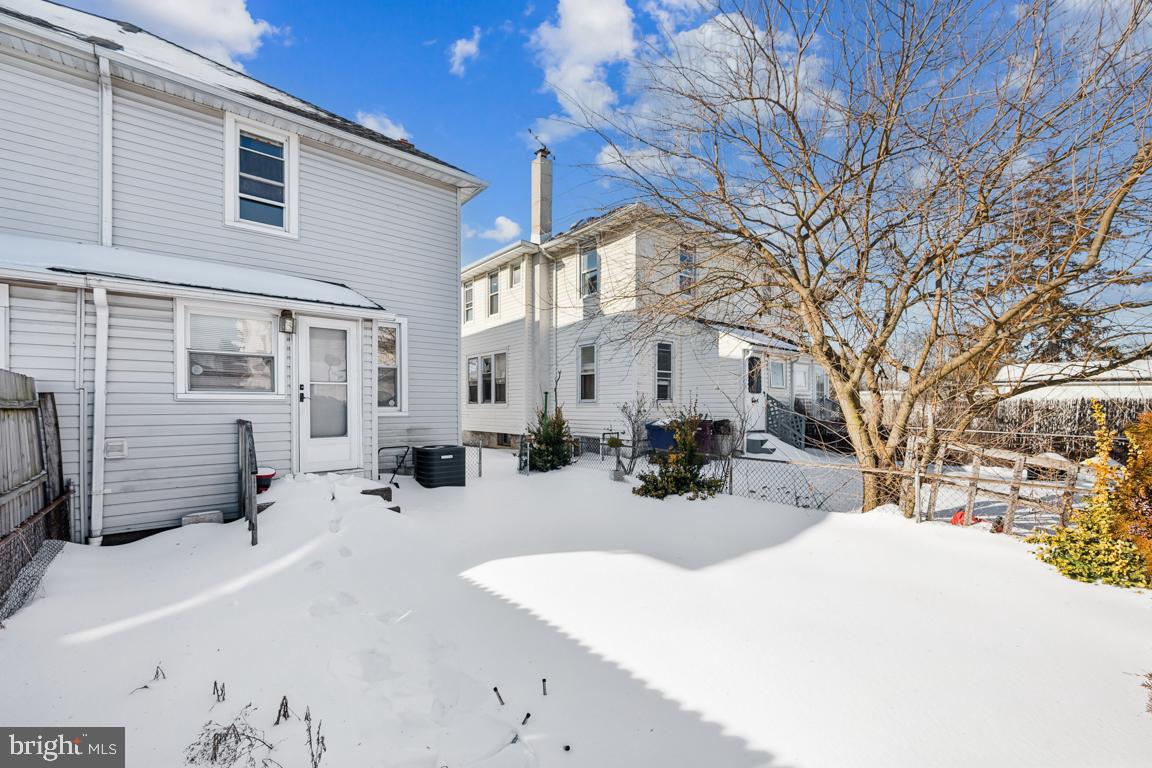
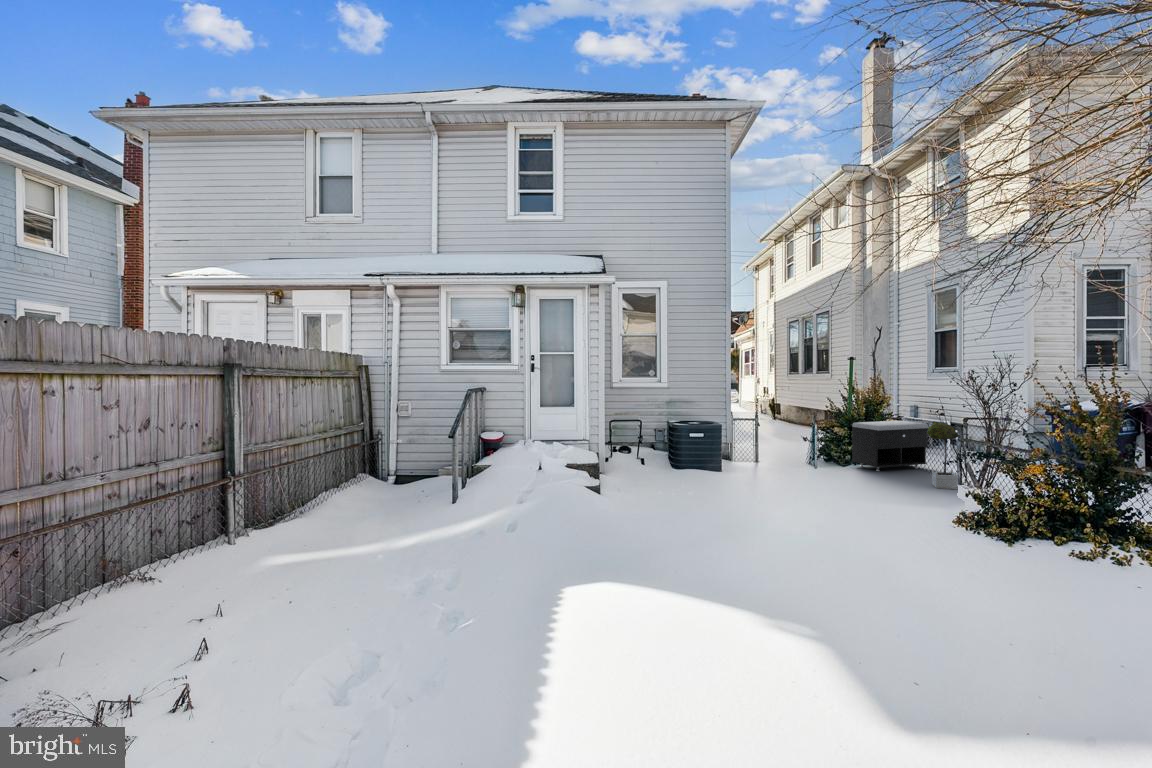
storage bench: none [551,437,595,474] -> present [852,421,929,471]

